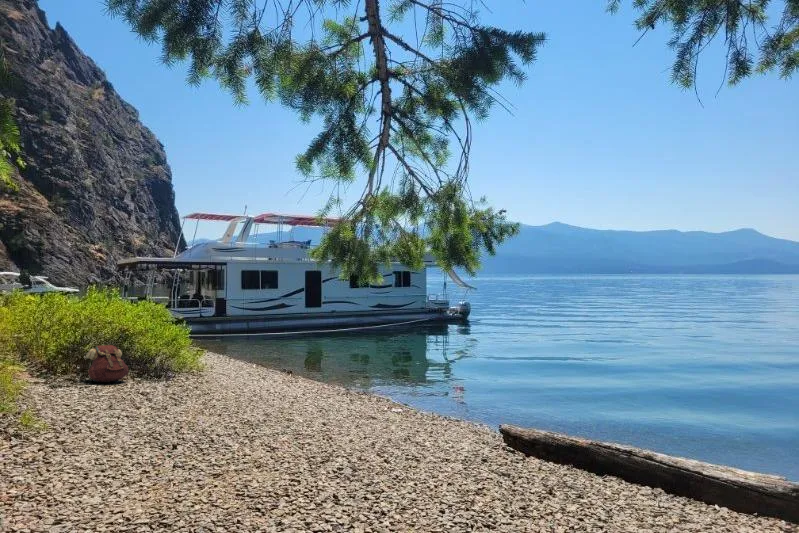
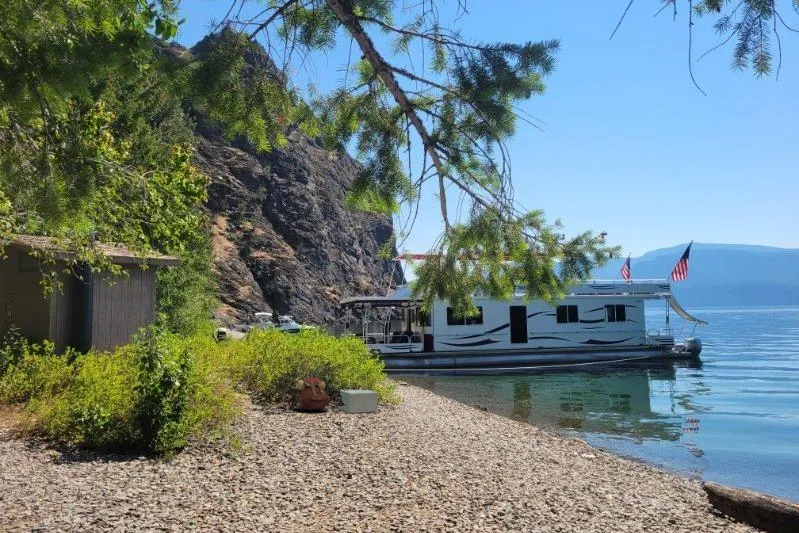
storage box: none [136,356,185,383] -> present [338,390,378,413]

